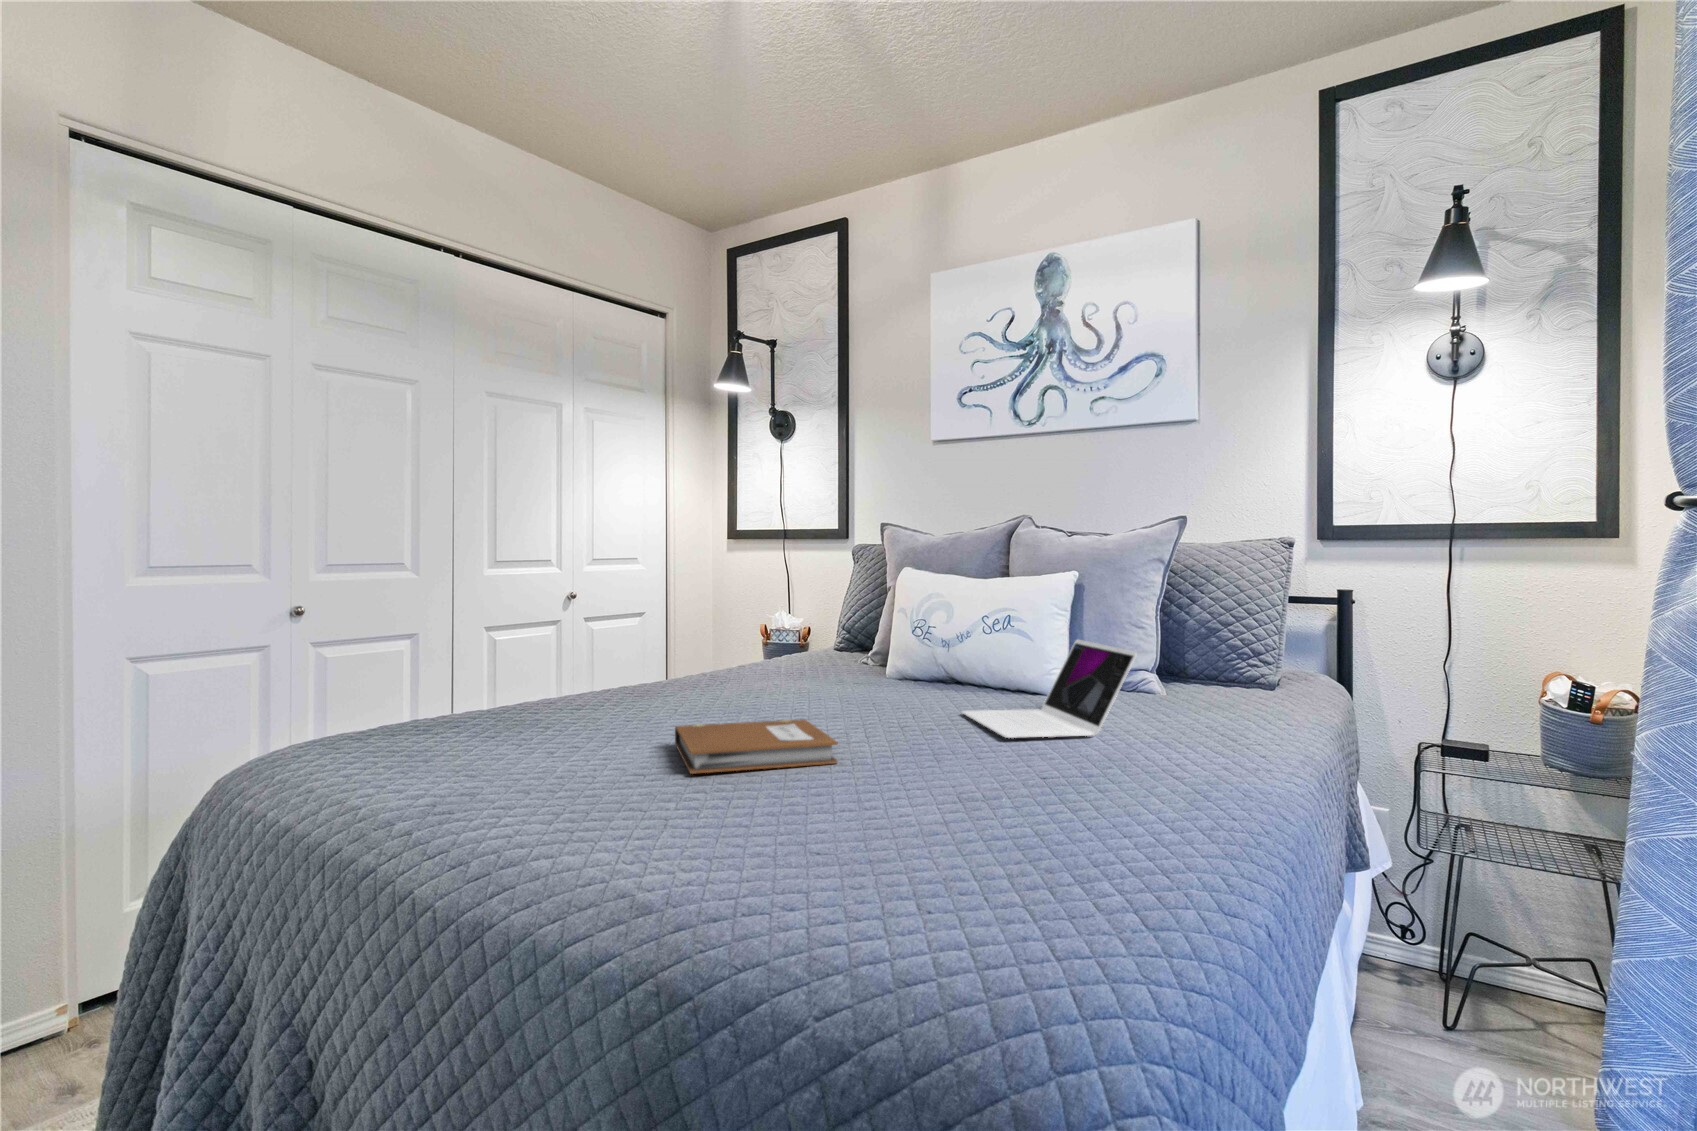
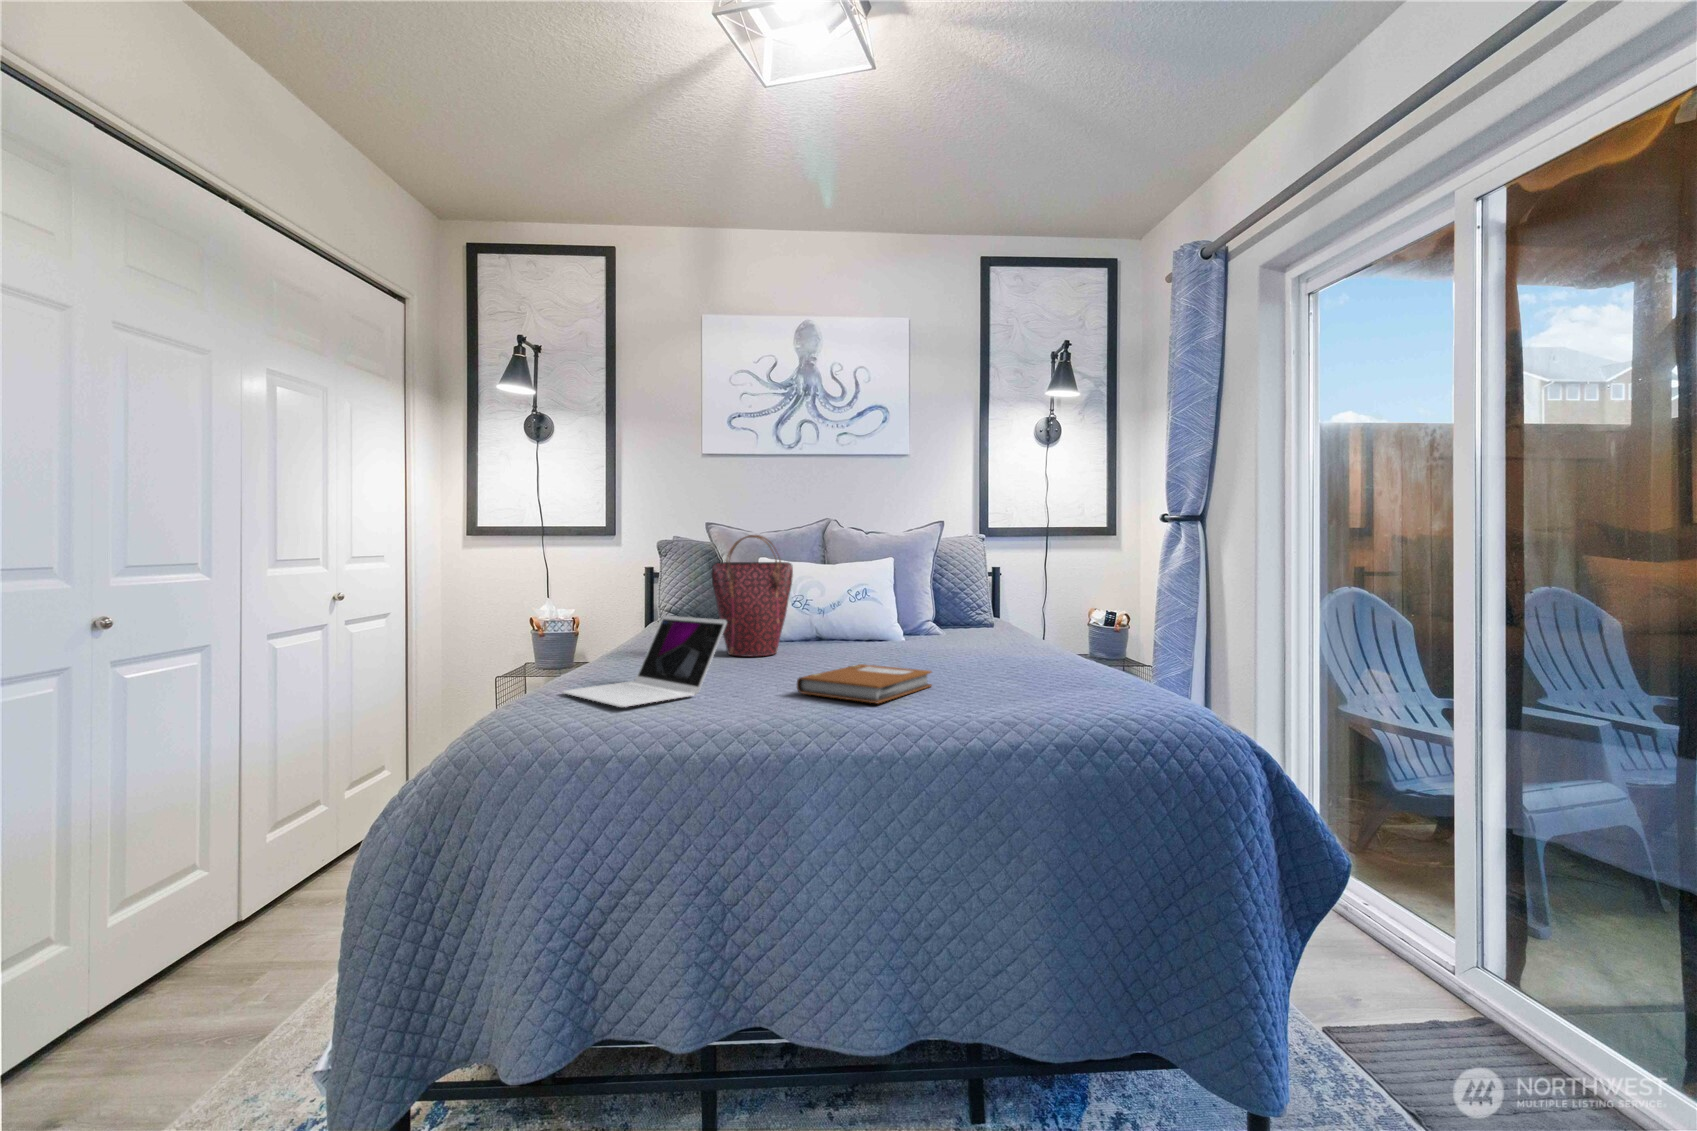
handbag: none [769,545,862,693] -> present [711,535,793,656]
laptop: present [962,640,1137,738] -> present [562,615,727,707]

